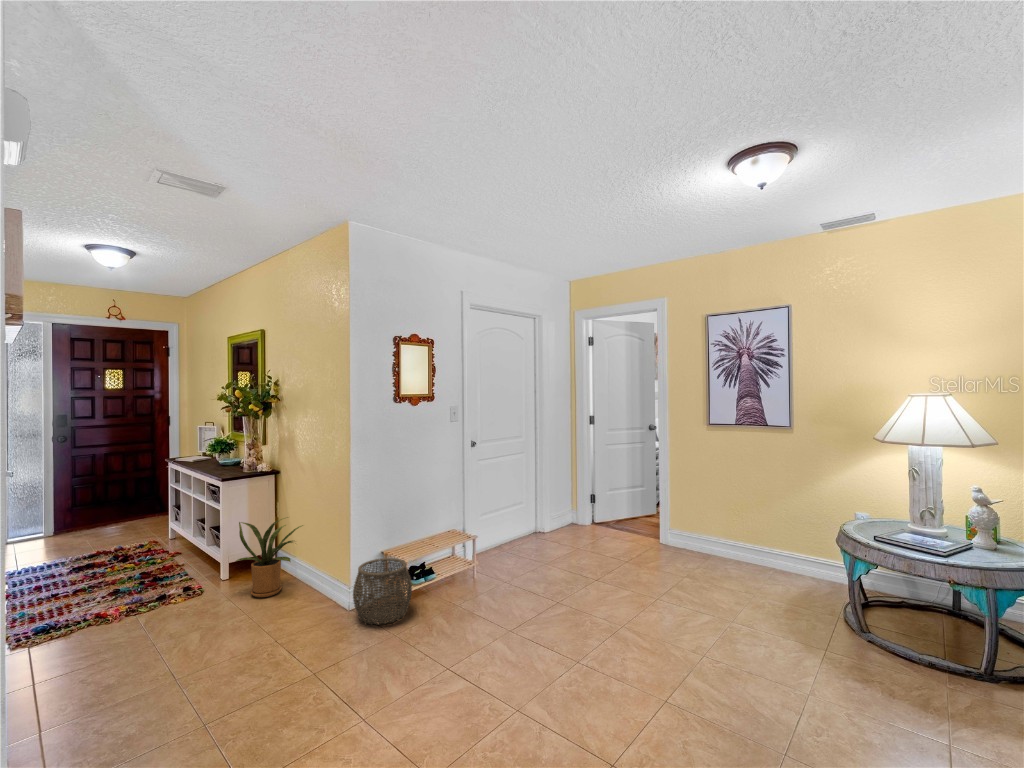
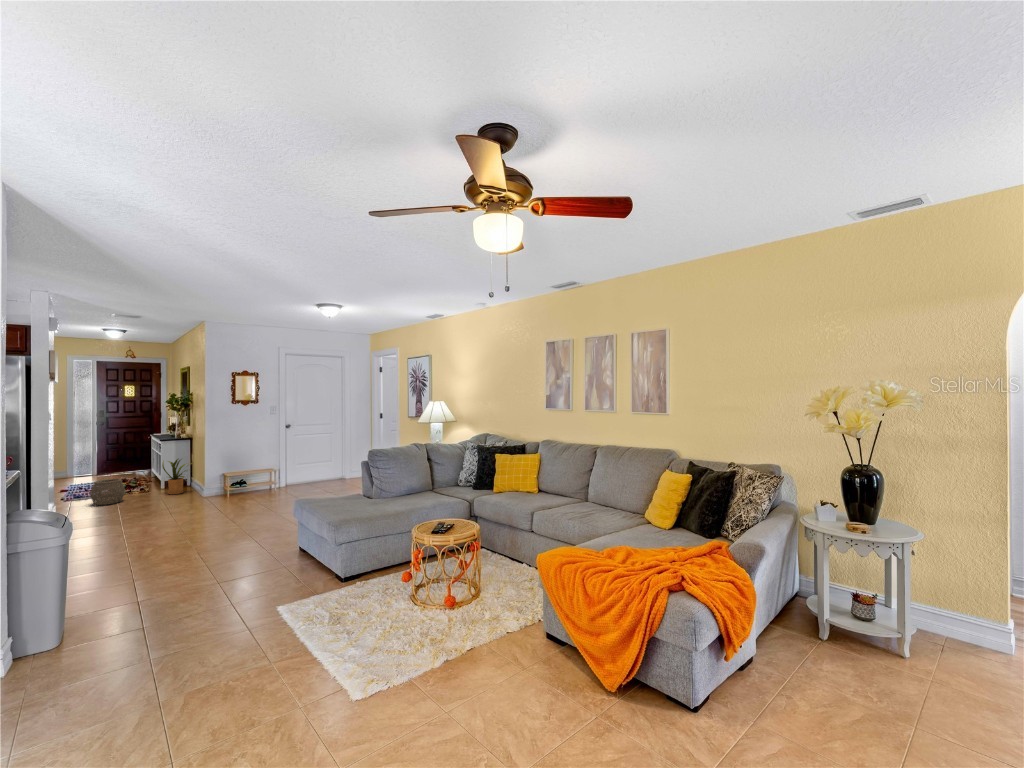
woven basket: present [353,558,412,624] -> present [91,479,125,505]

